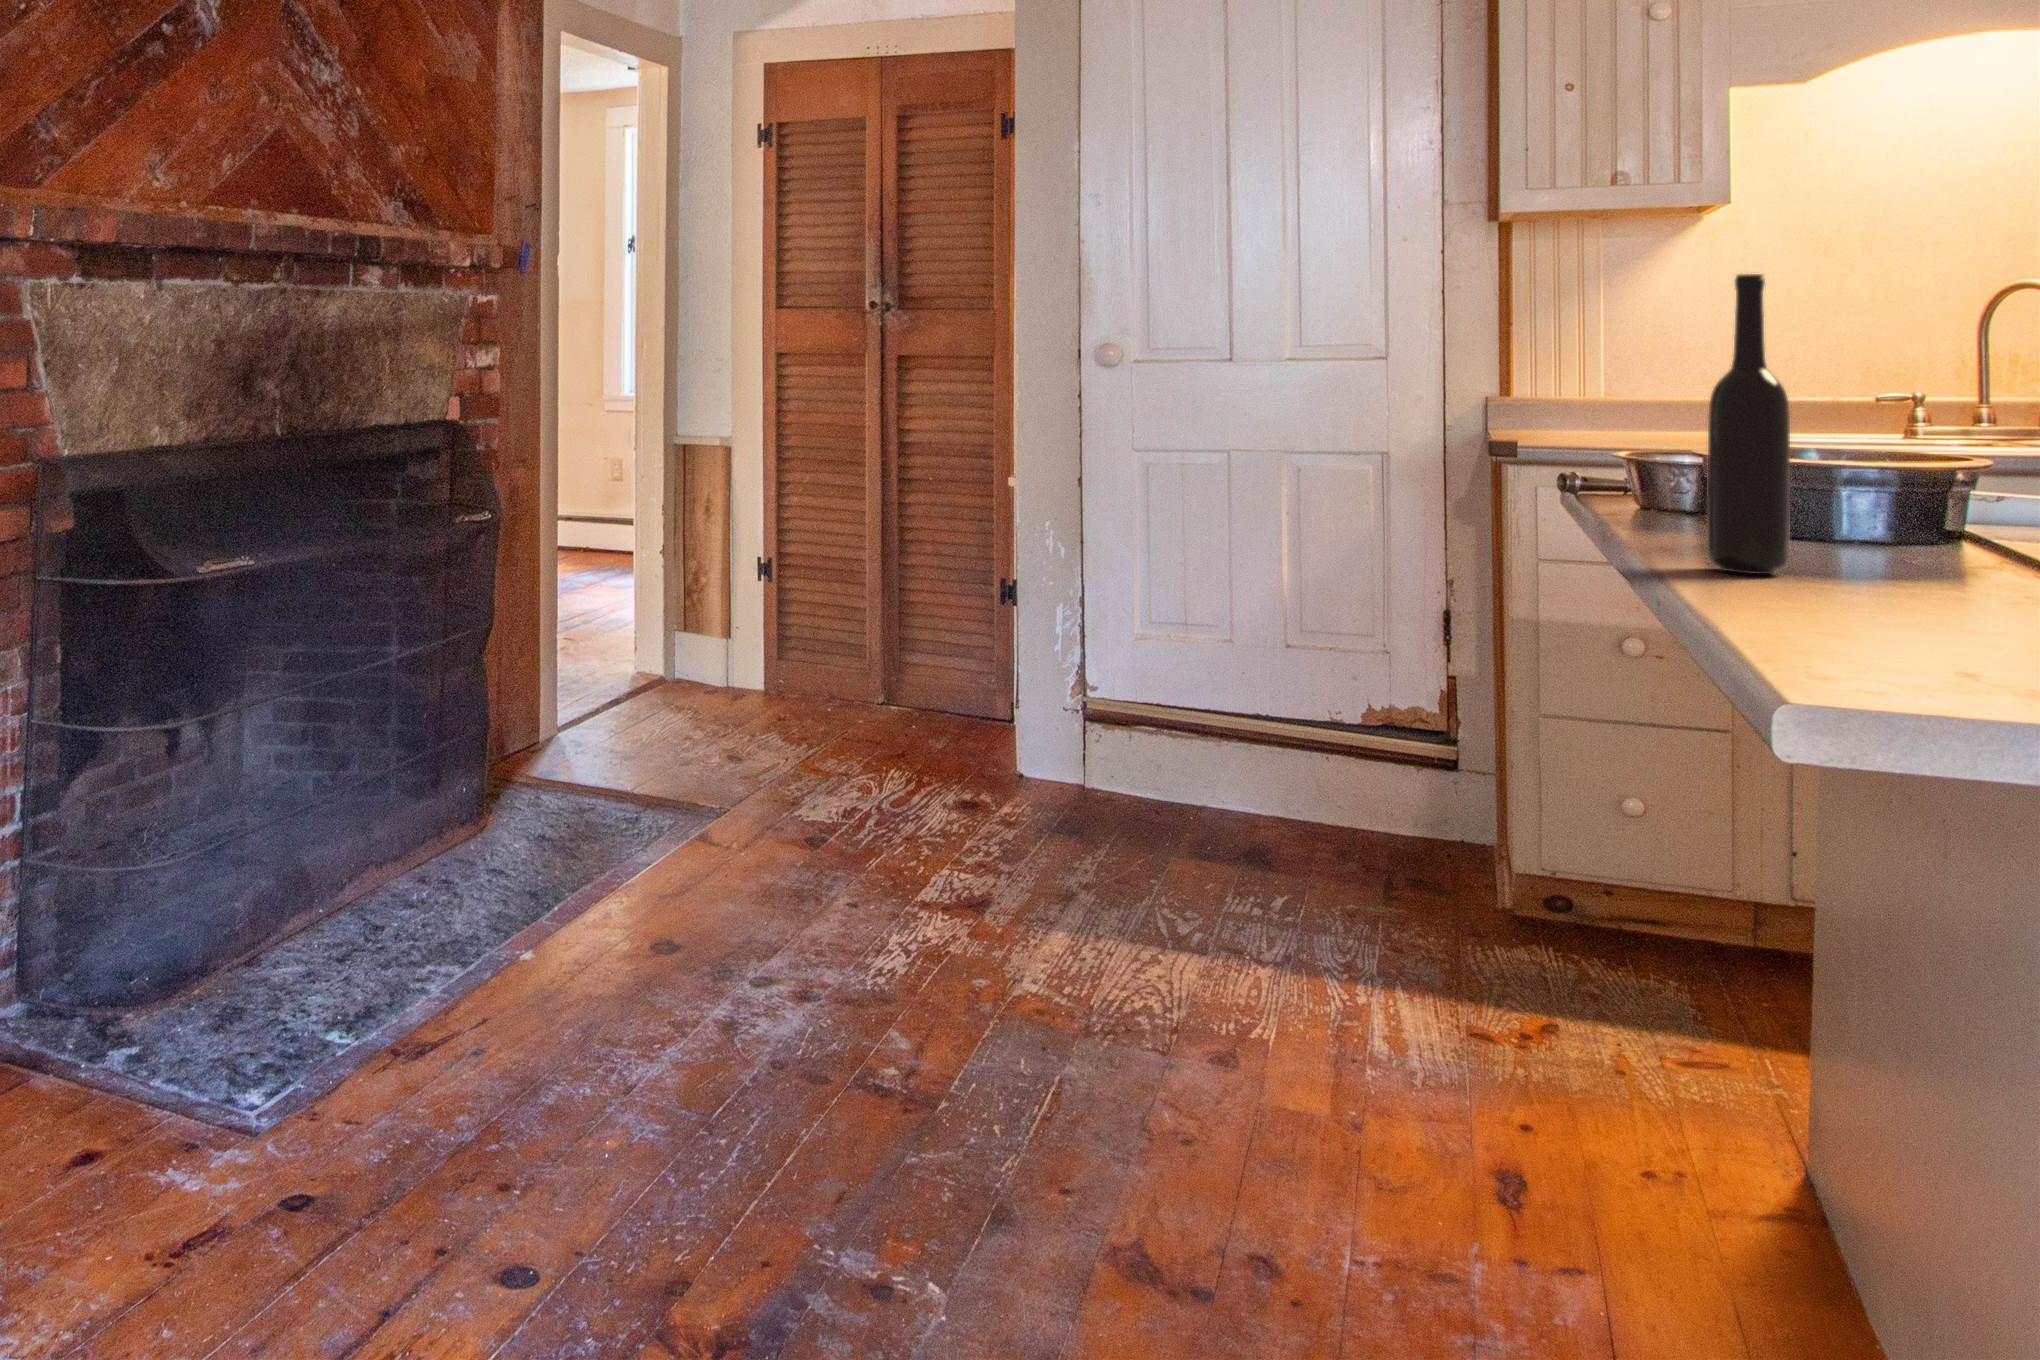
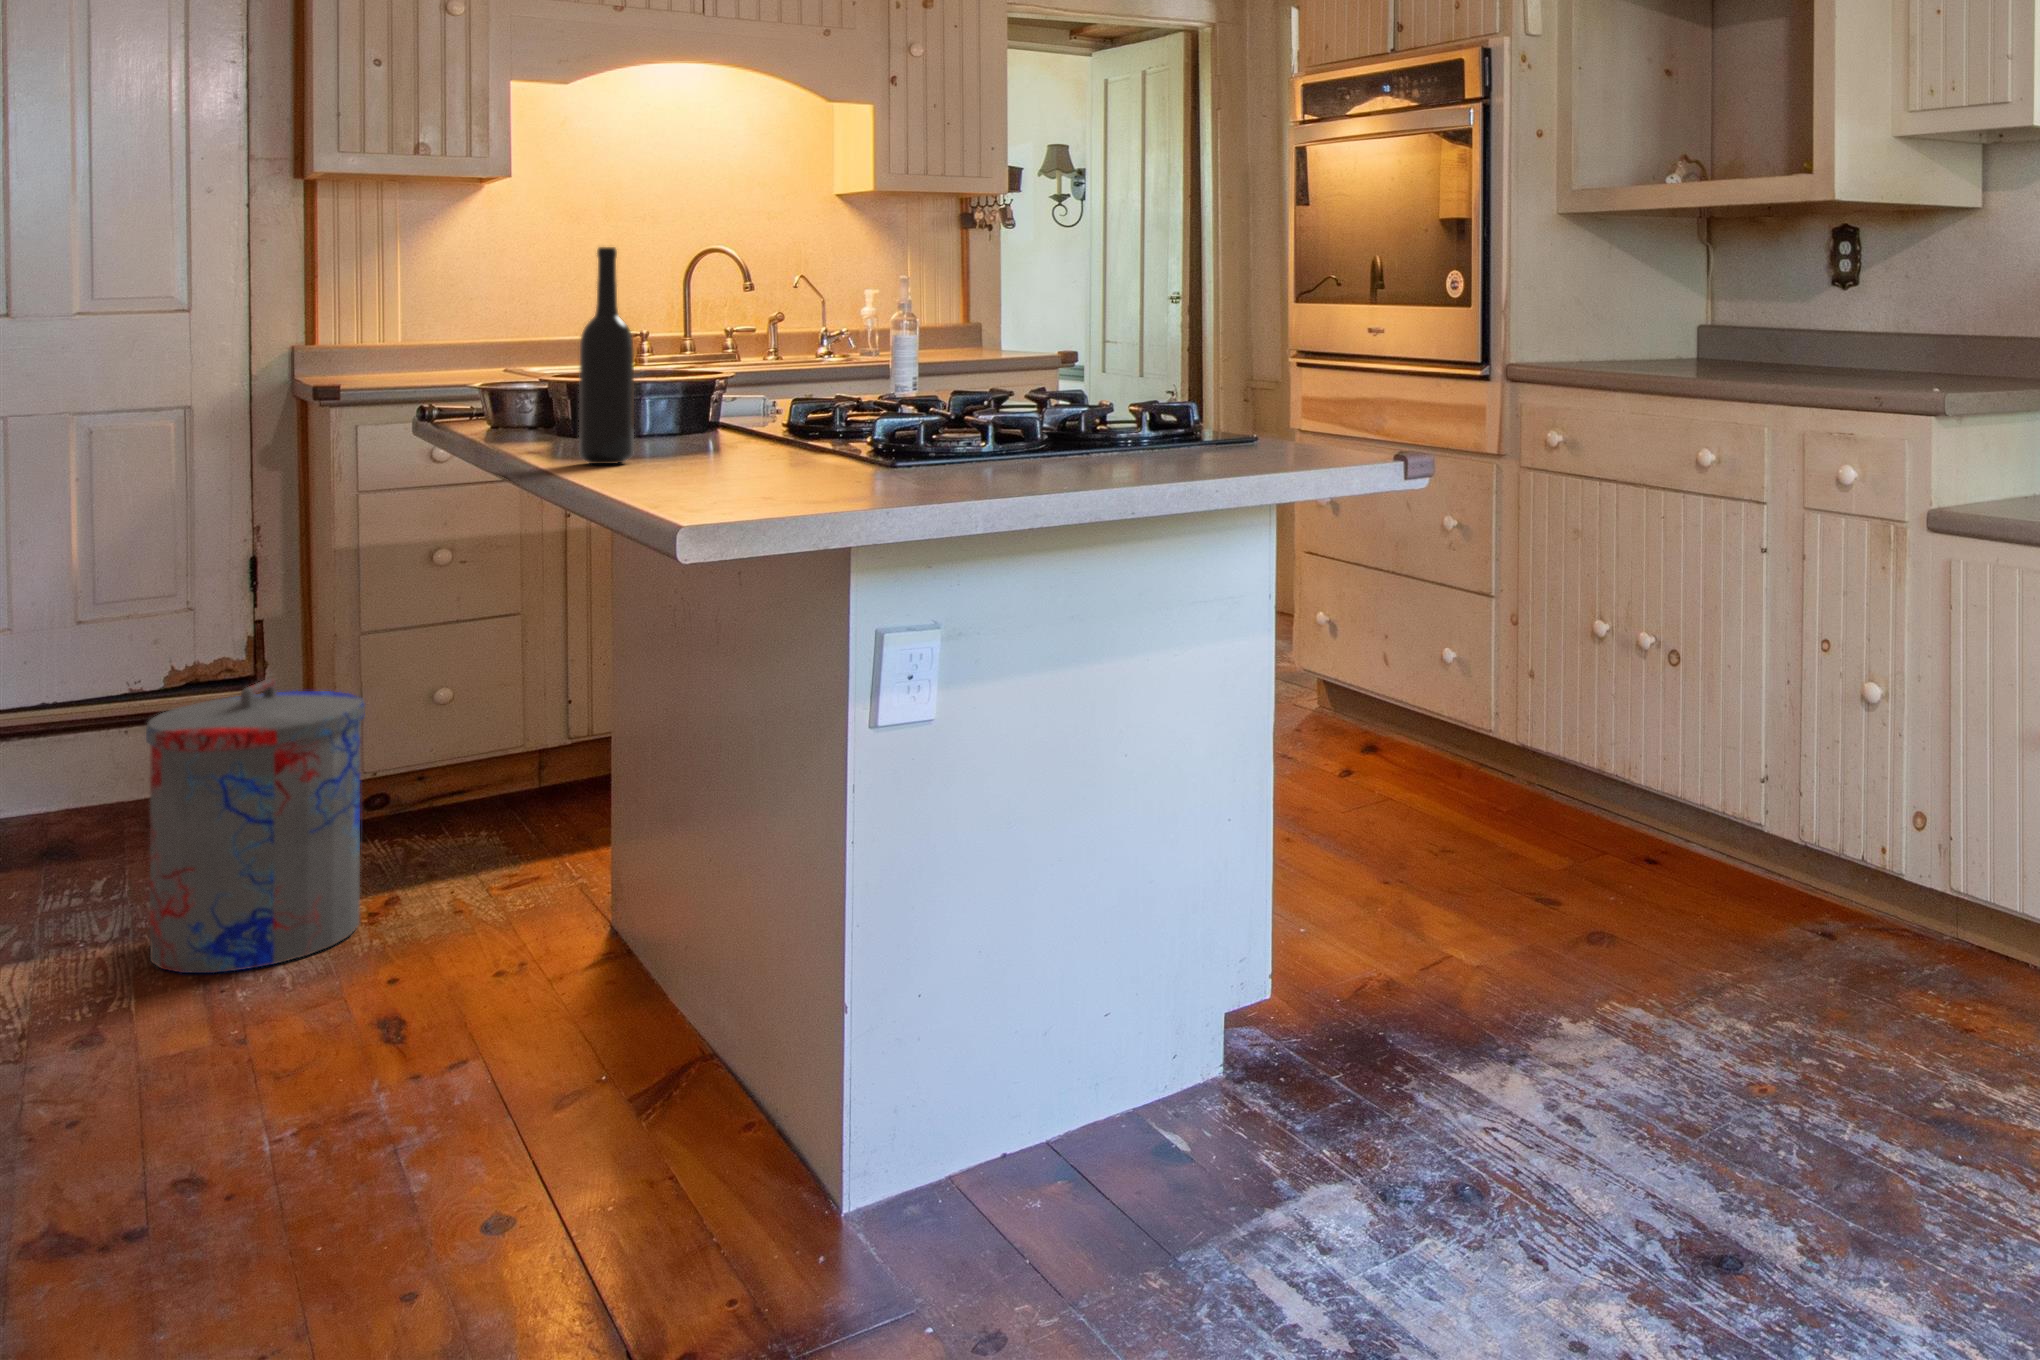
trash can: none [1299,747,1508,1059] -> present [146,678,365,973]

